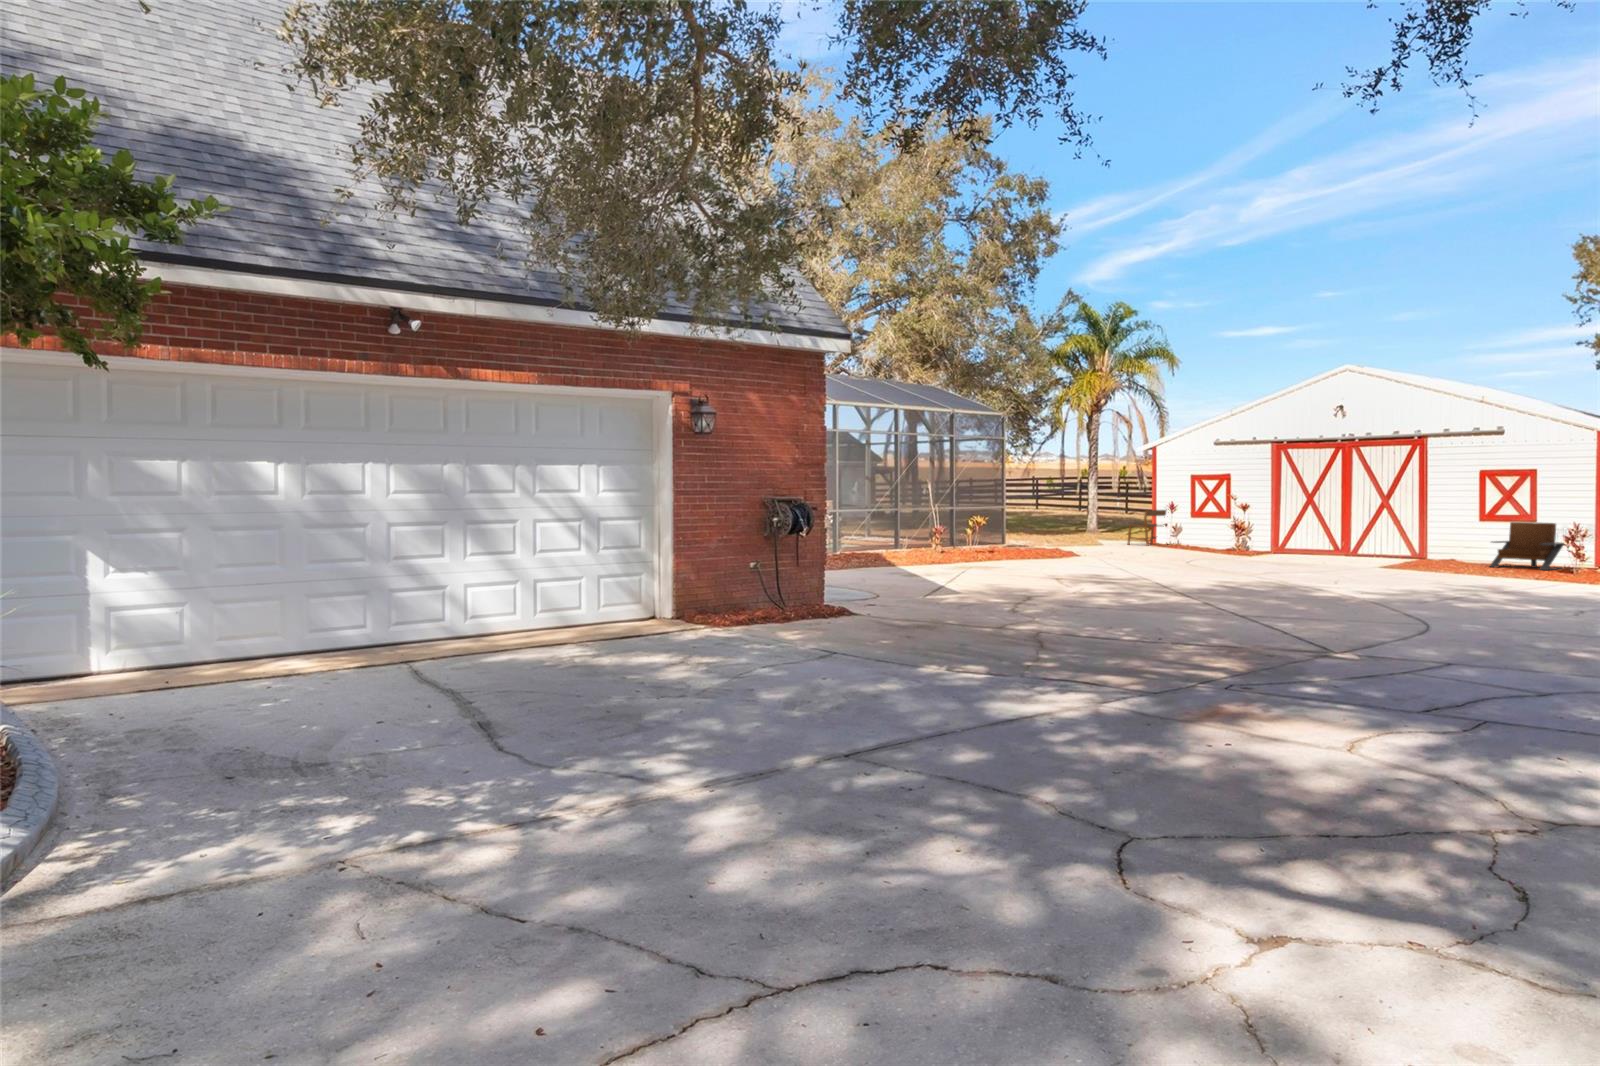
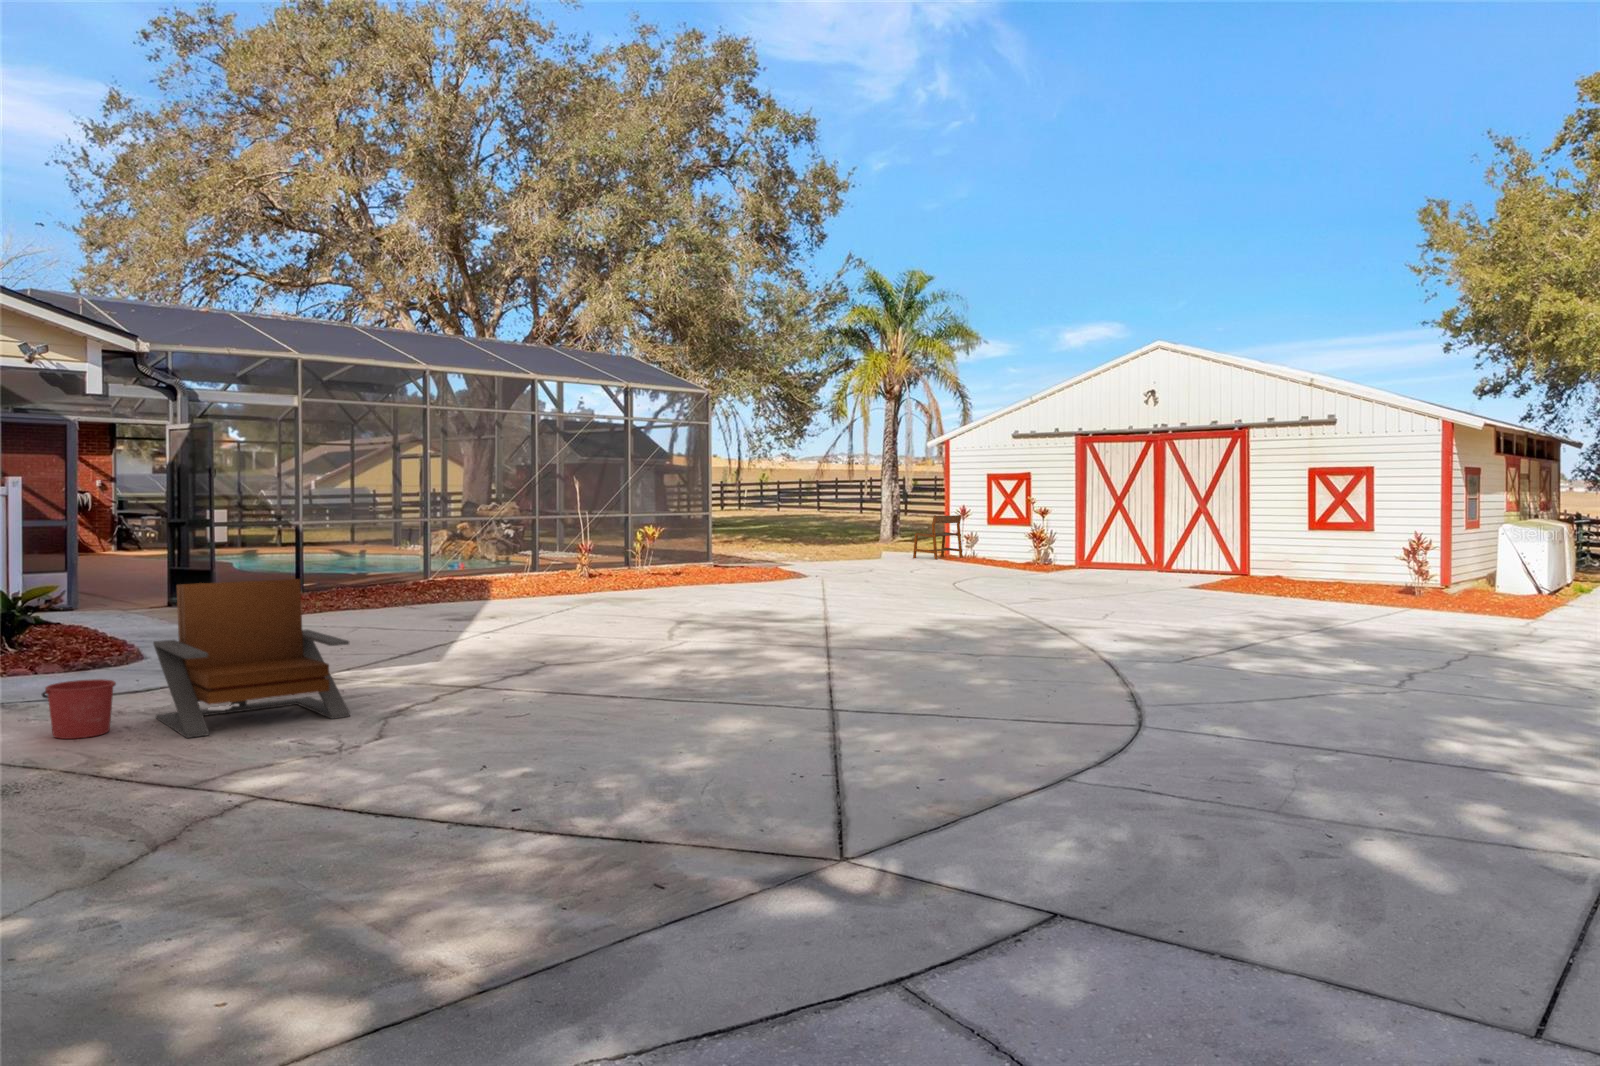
lounge chair: present [1490,522,1564,570] -> present [153,579,350,738]
bucket: none [706,596,739,627] -> present [42,679,116,739]

